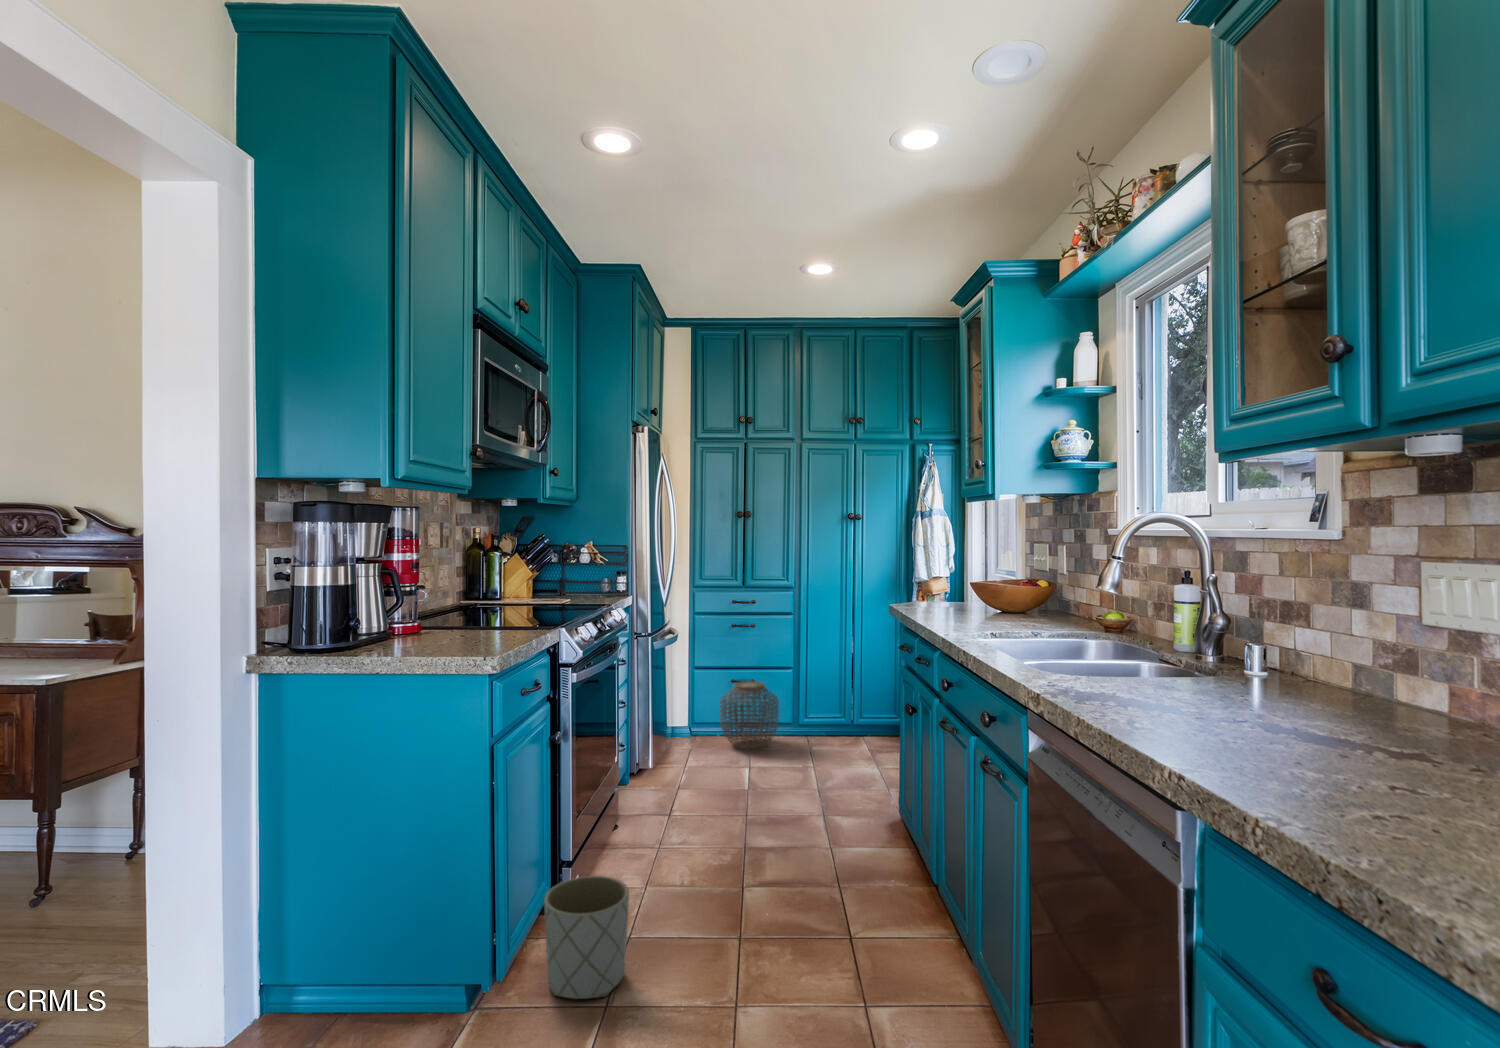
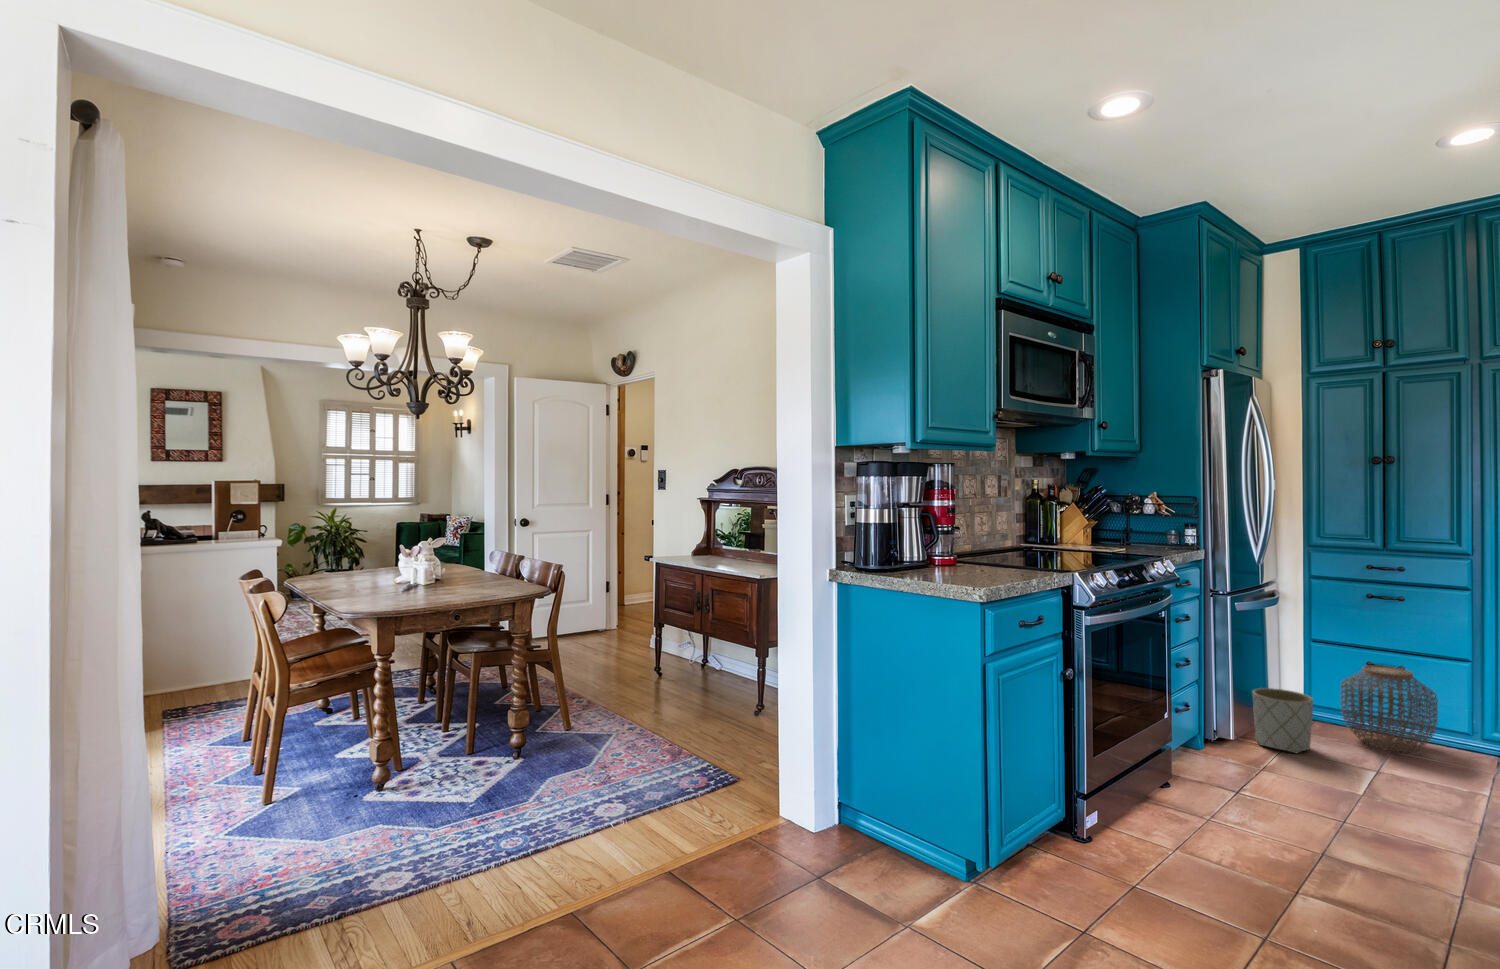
planter: present [544,876,629,999] -> present [1252,688,1313,753]

